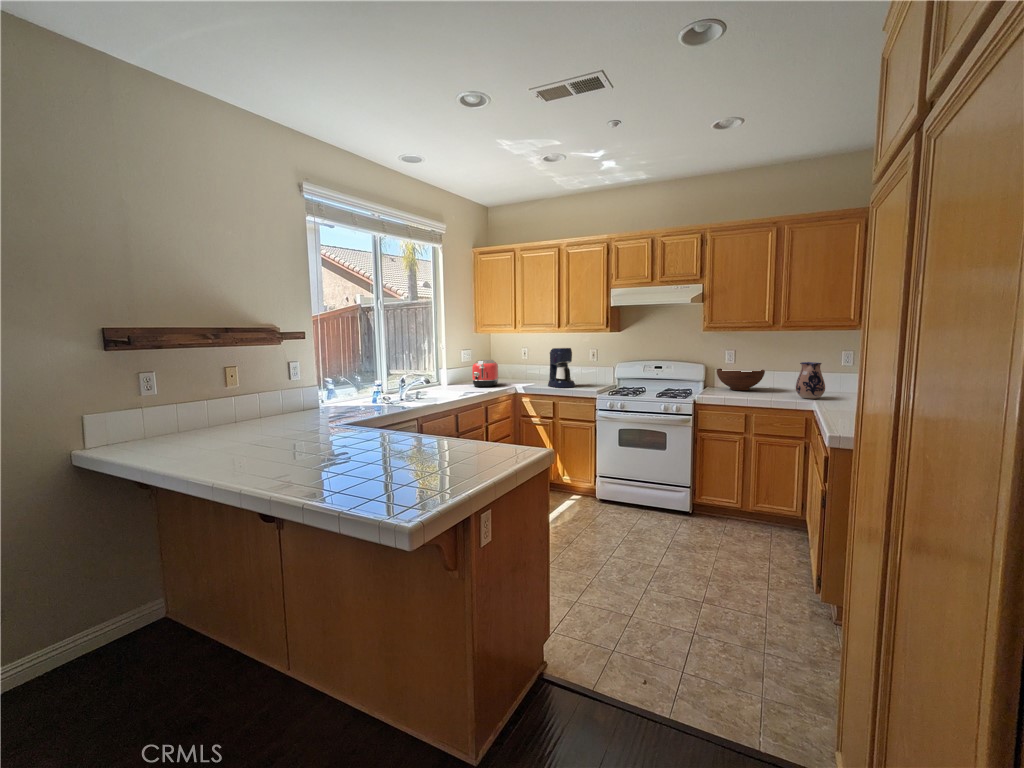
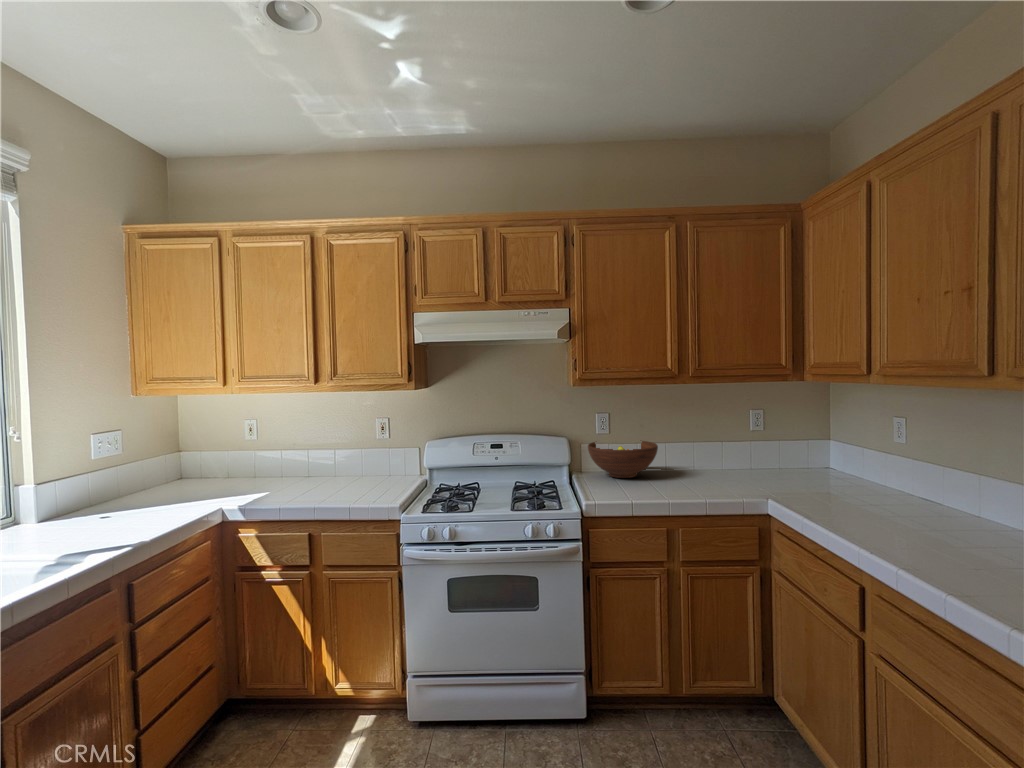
coffee maker: present [548,348,576,388] -> none [296,421,354,503]
toaster: present [472,360,499,387] -> none [108,454,184,521]
ceramic pitcher: present [796,362,825,399] -> none [719,431,762,491]

